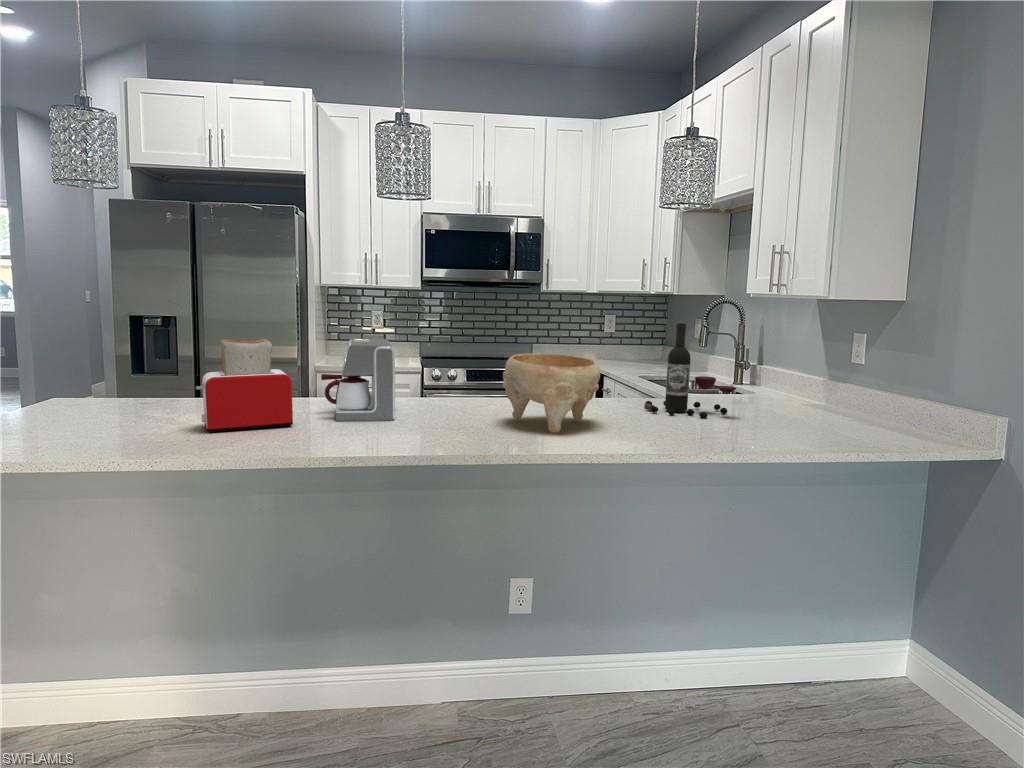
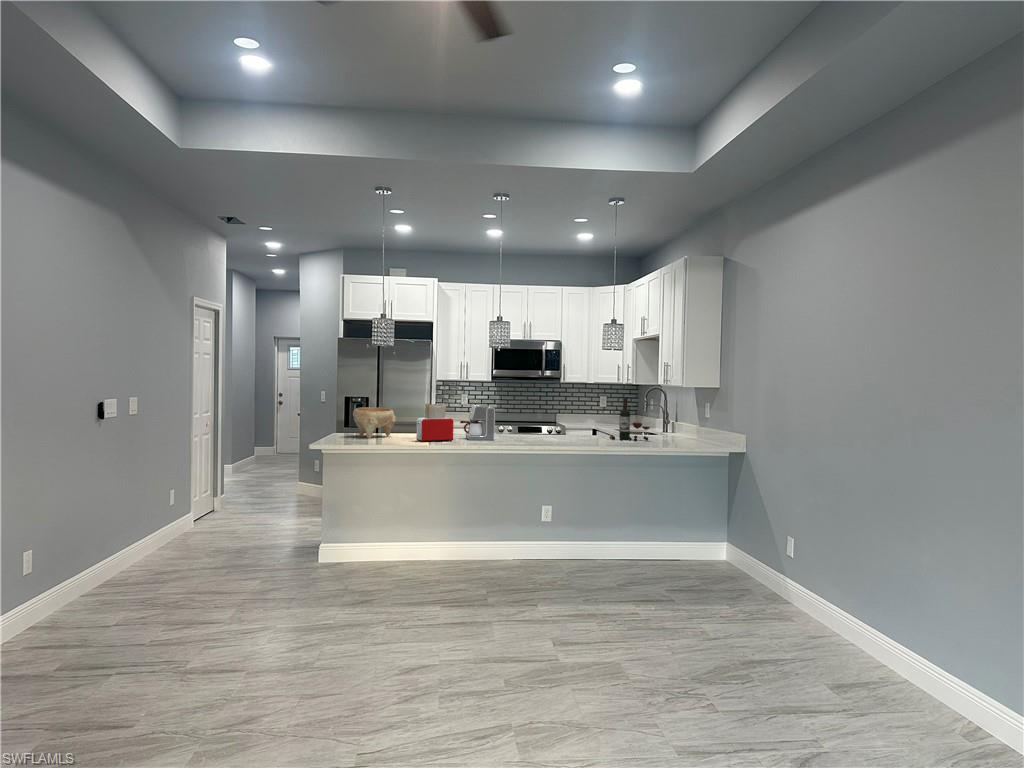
decorative bowl: present [503,353,600,433] -> present [353,407,396,438]

